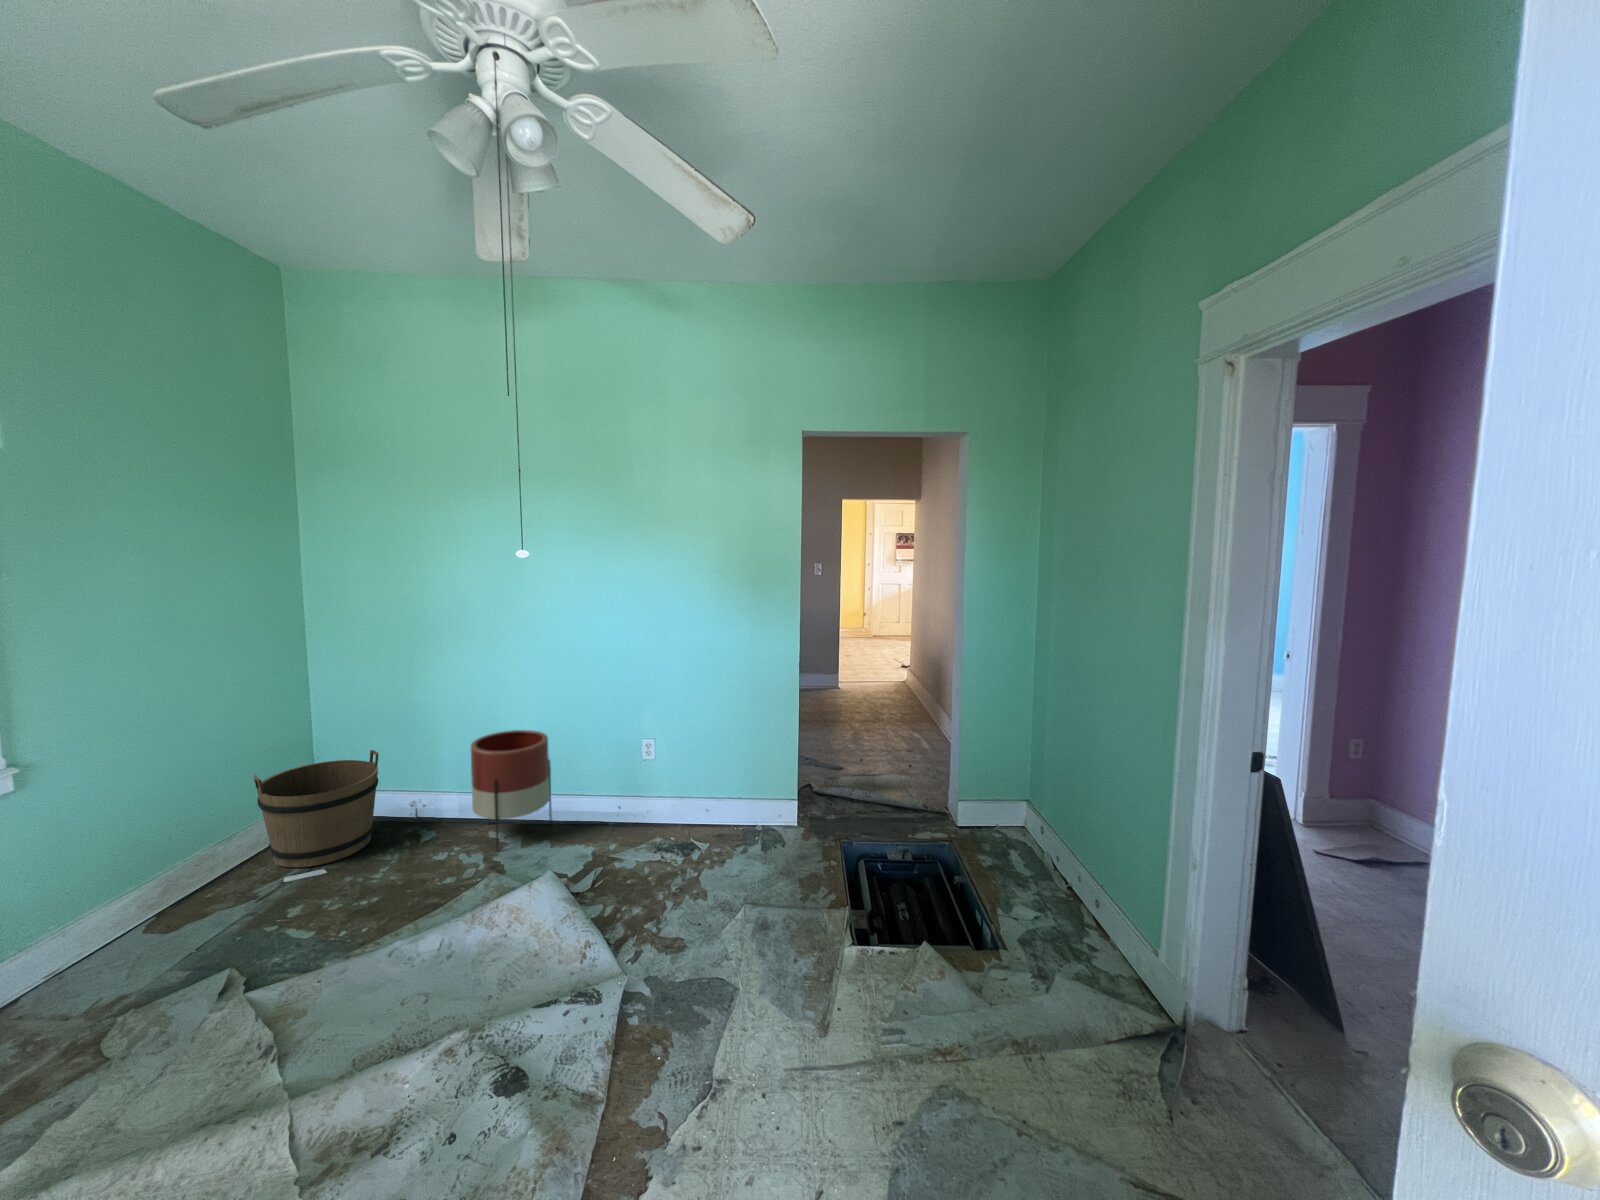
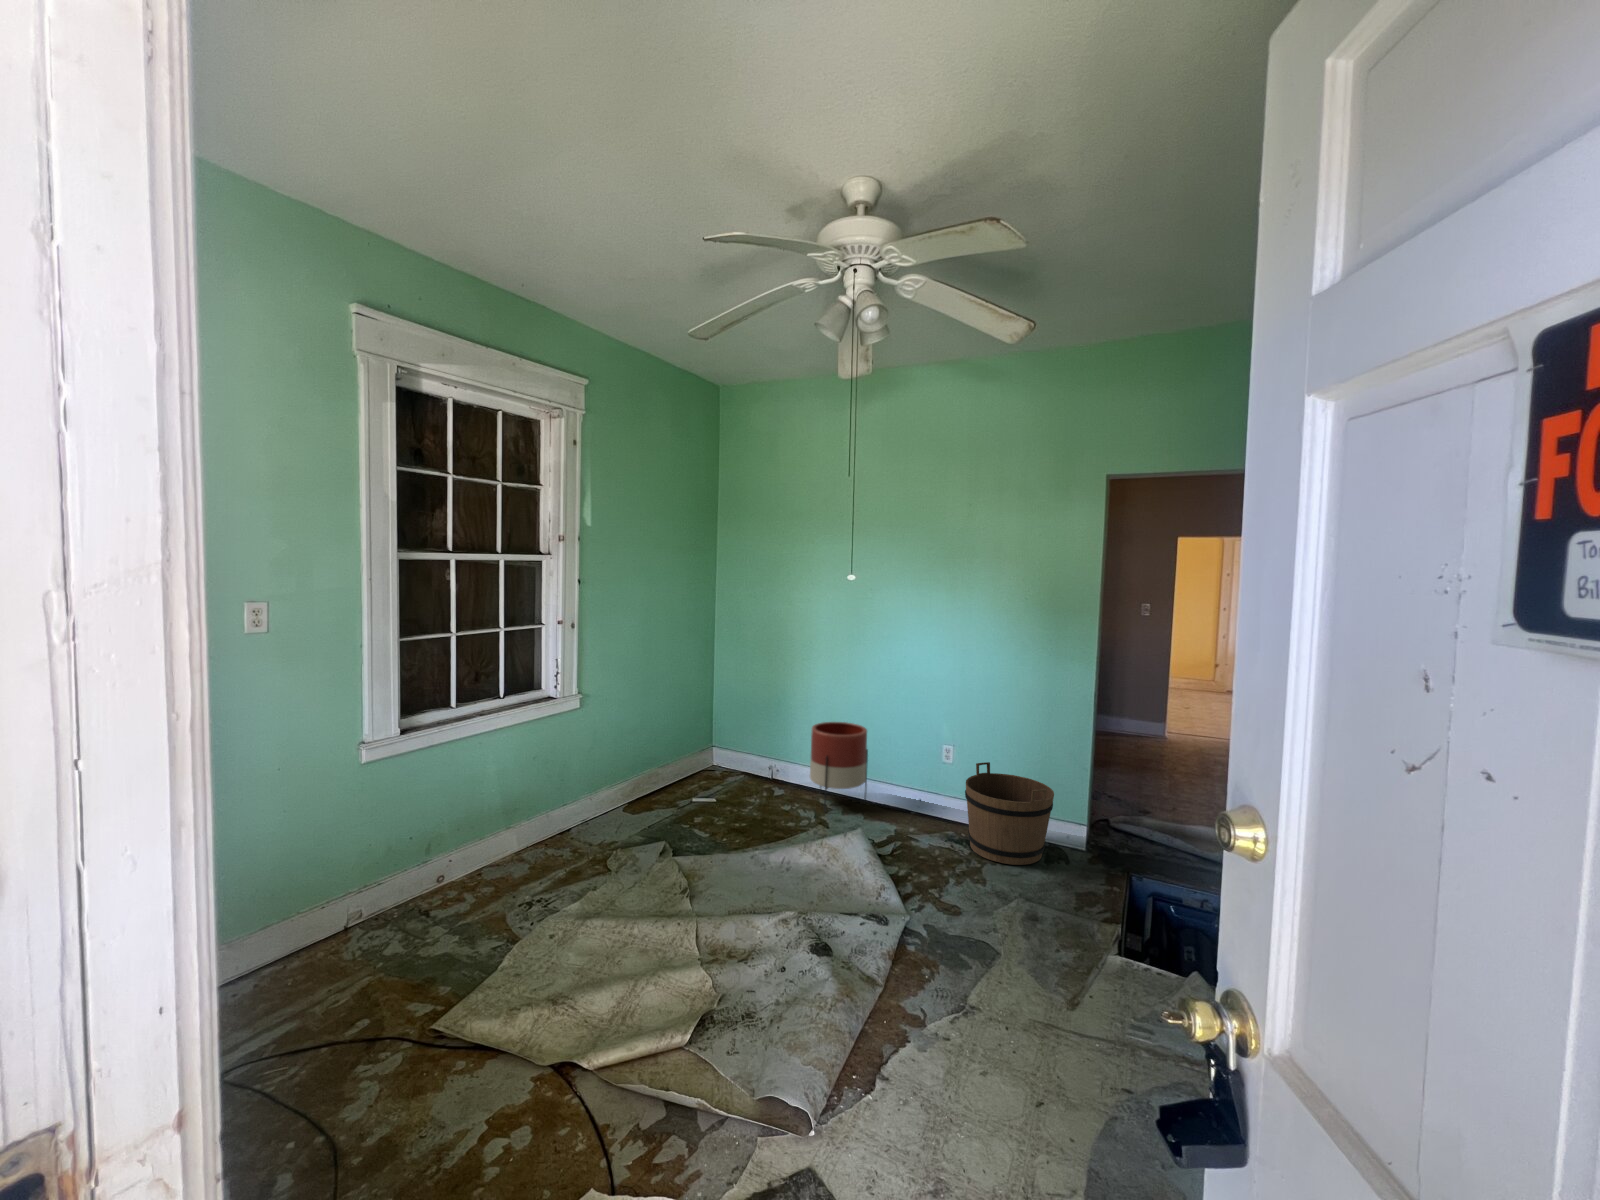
bucket: present [254,750,379,868] -> present [965,762,1054,865]

